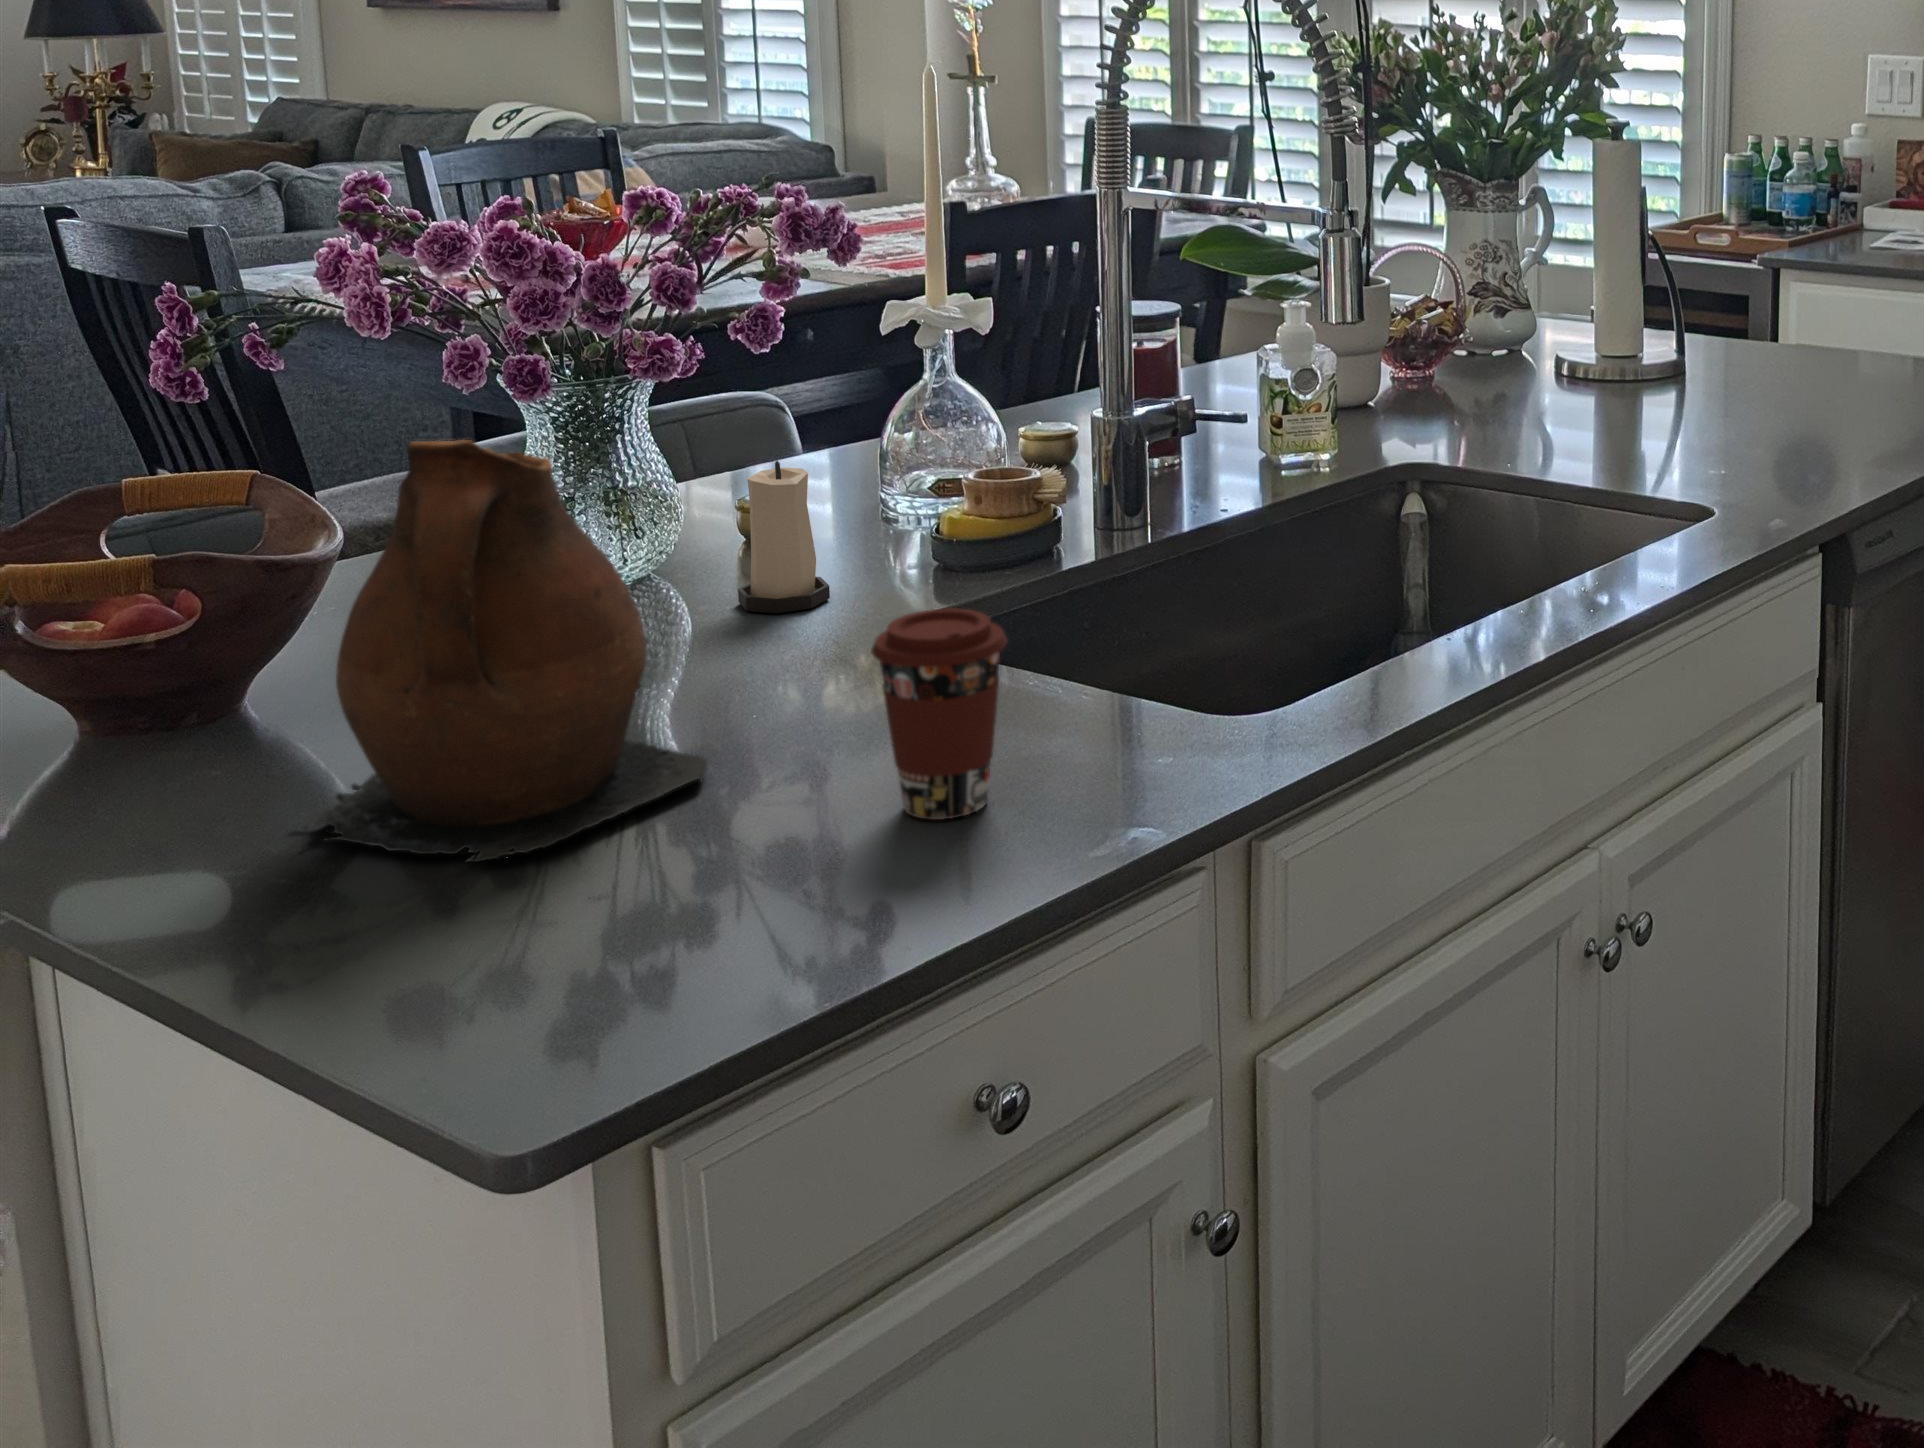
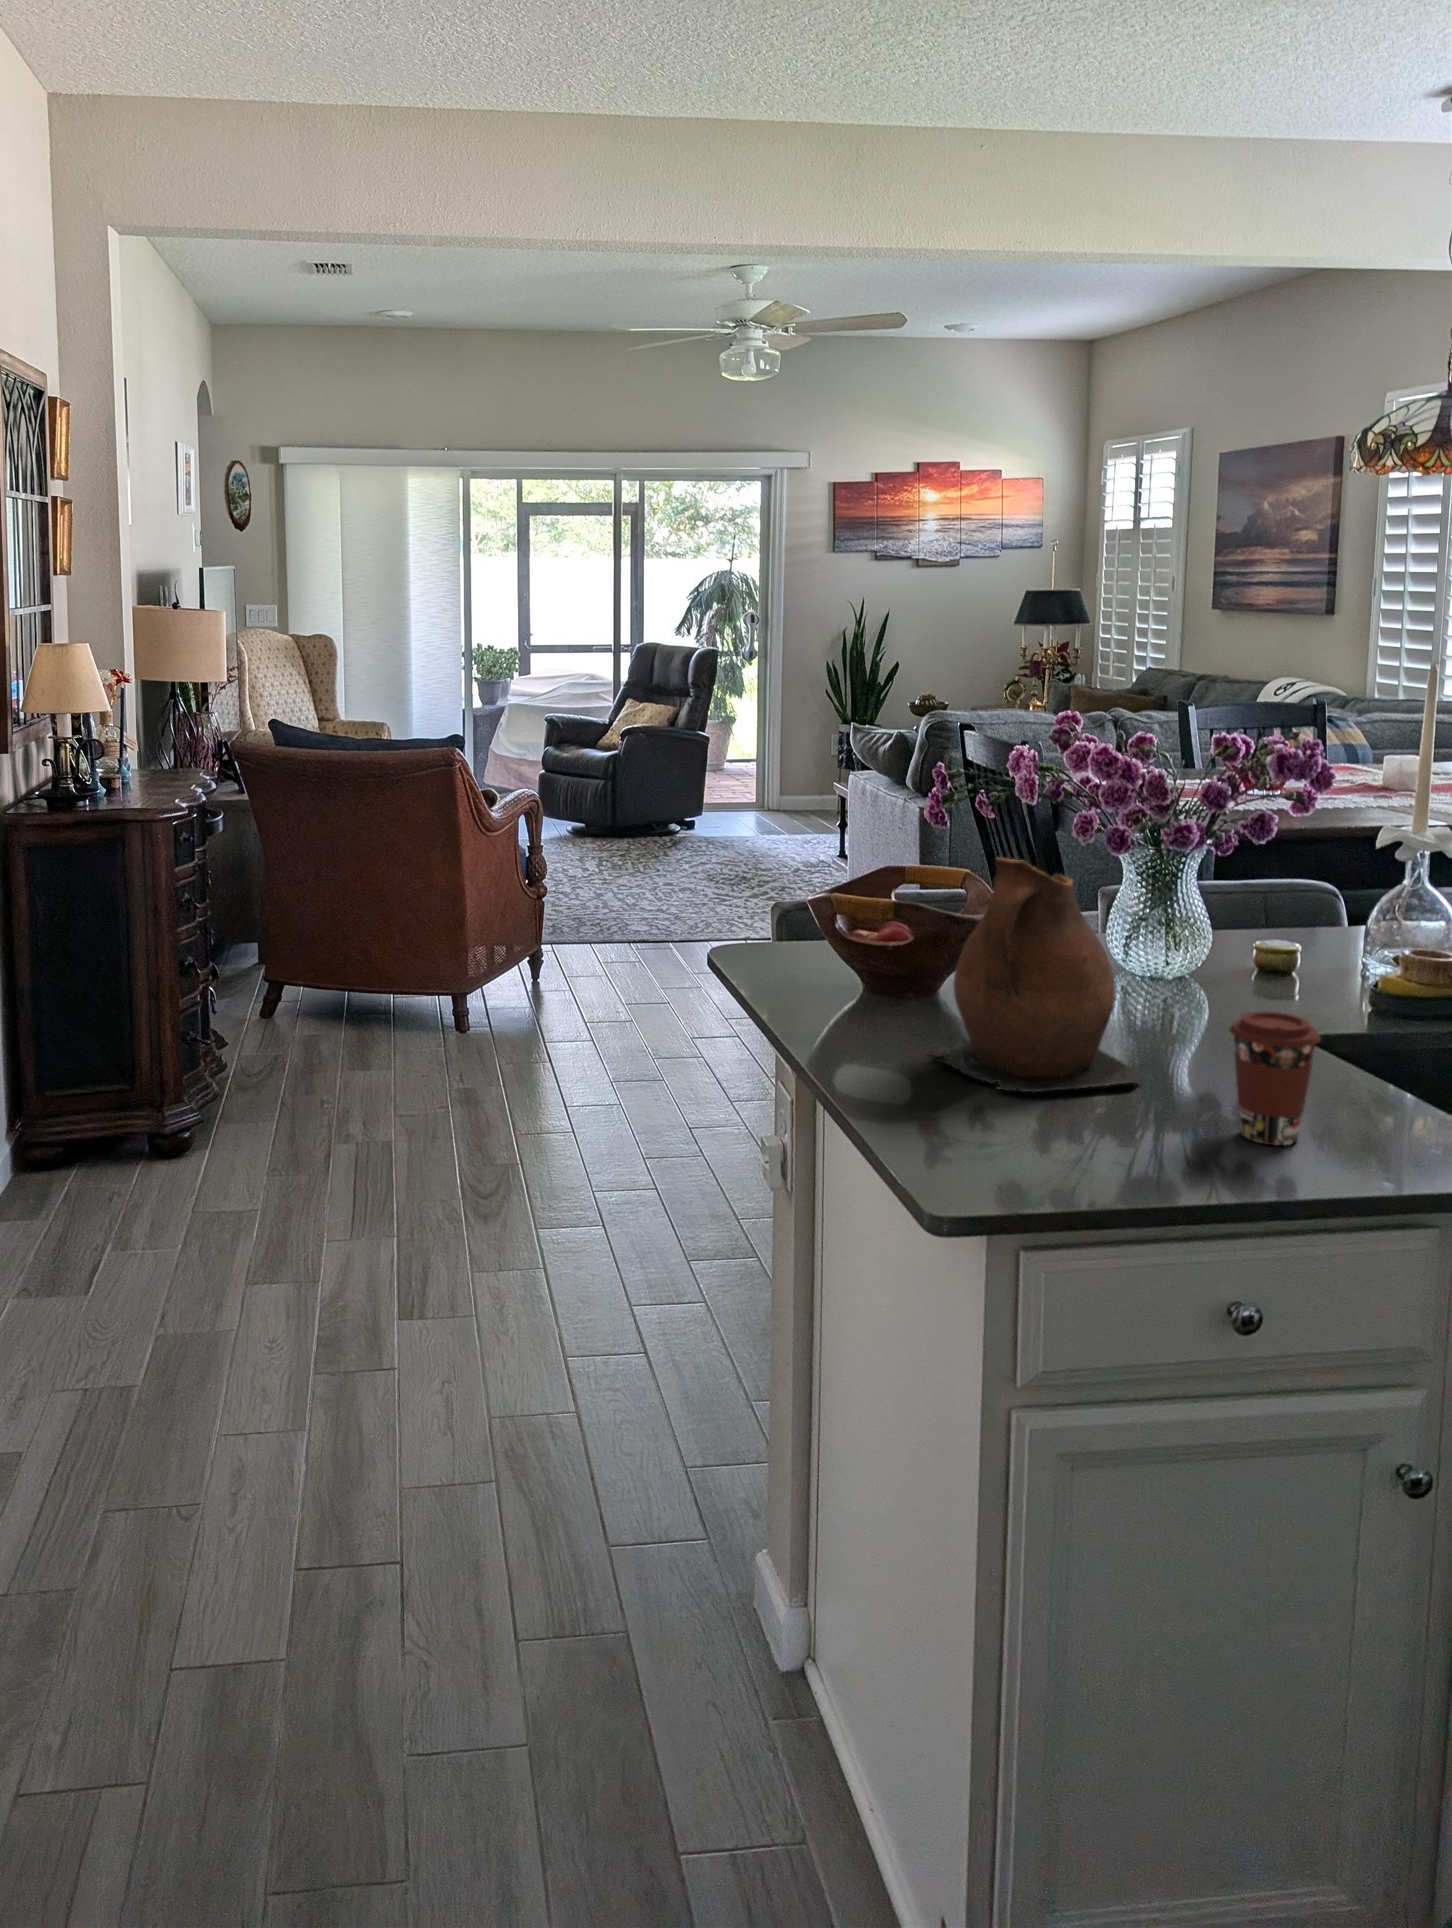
candle: present [738,461,830,613] -> none [1224,915,1283,1014]

